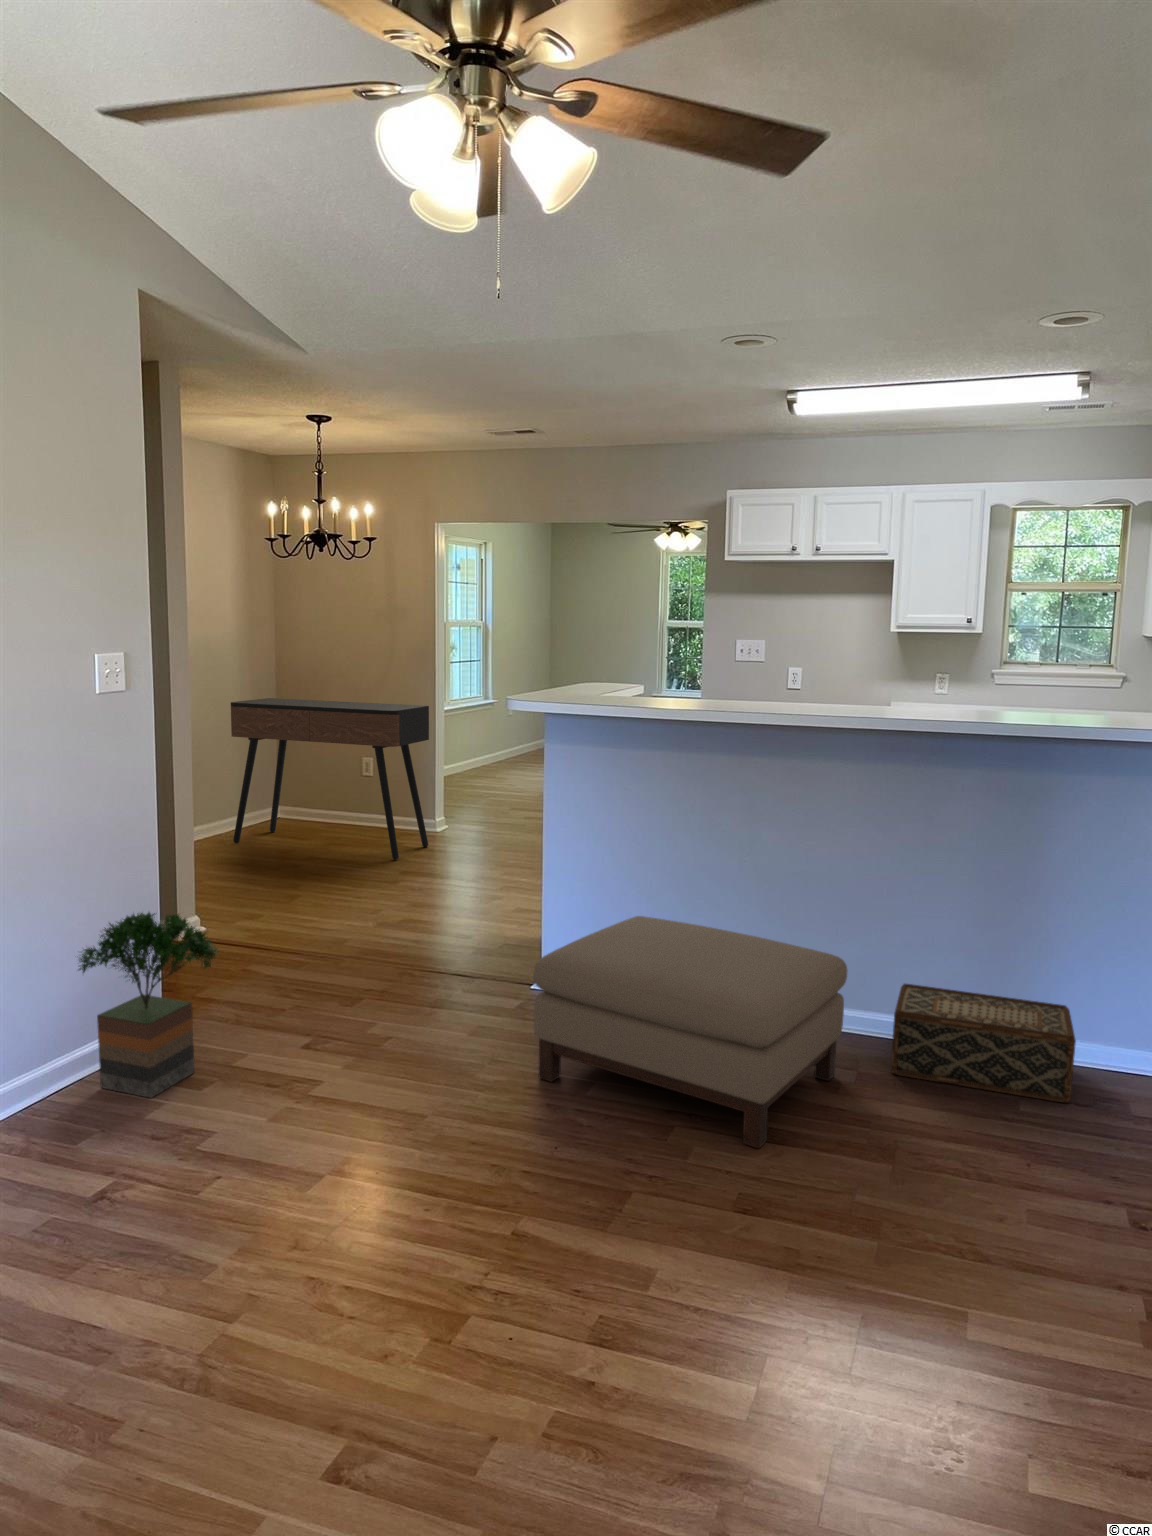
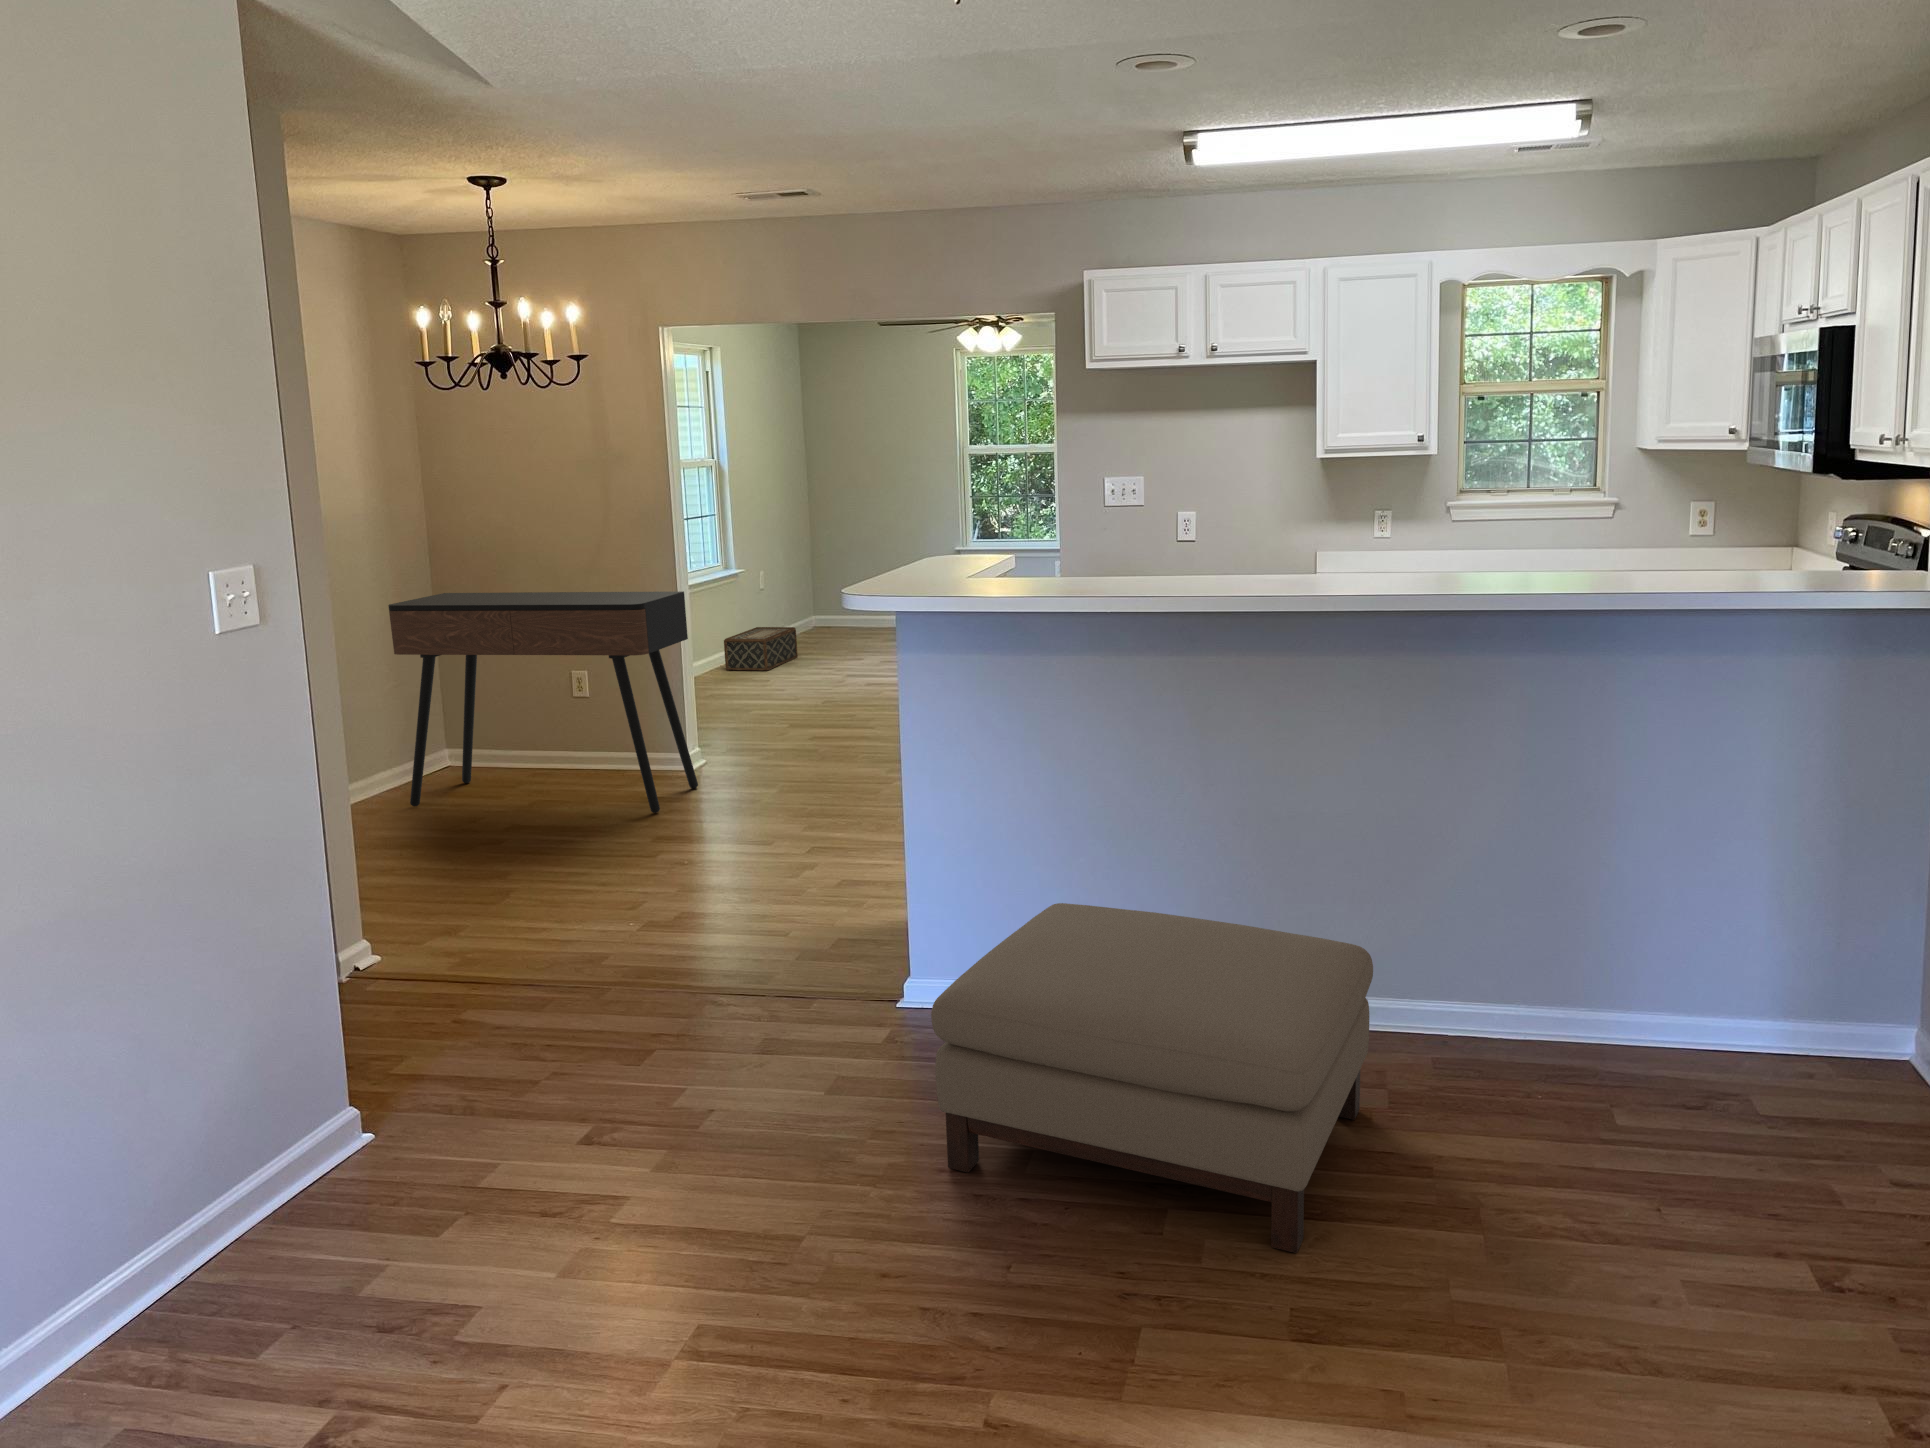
potted tree: present [79,912,220,1098] -> none [193,985,442,1287]
woven basket: present [891,984,1076,1103] -> present [724,627,798,671]

